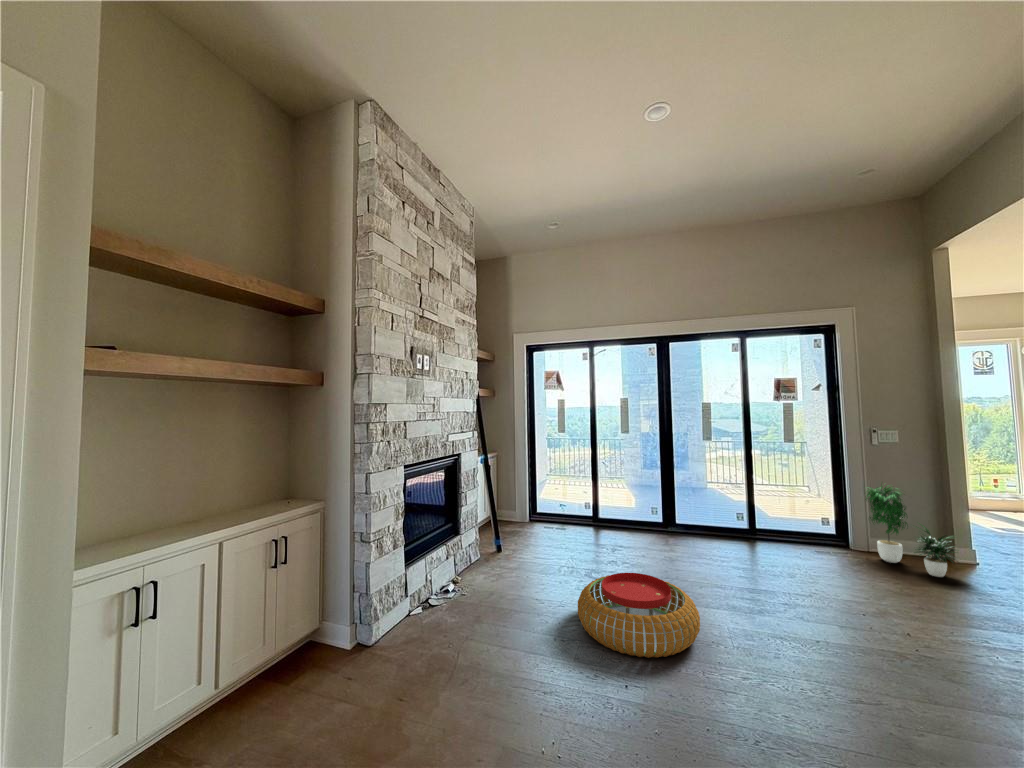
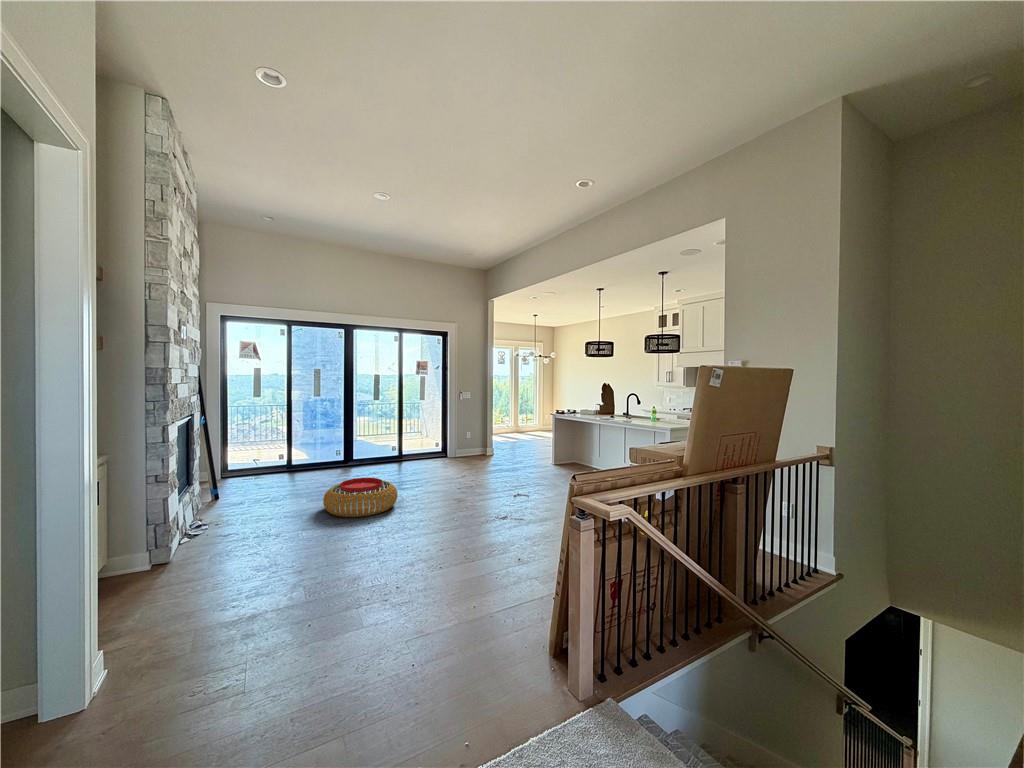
potted plant: present [866,485,957,577] -> none [457,418,493,462]

